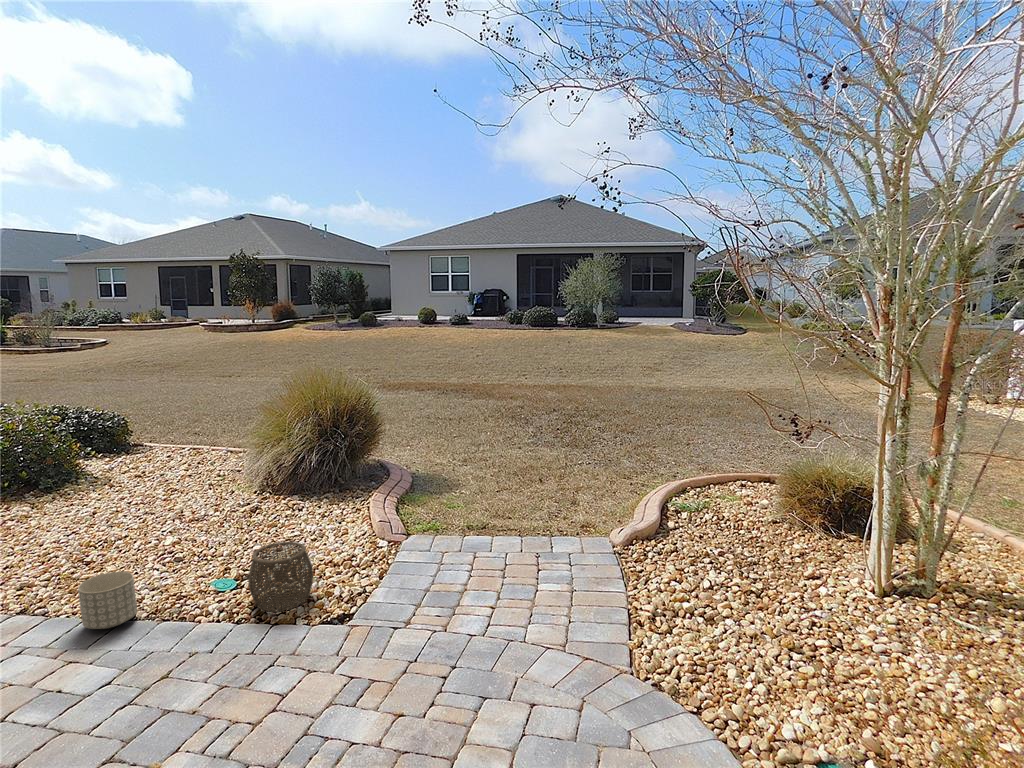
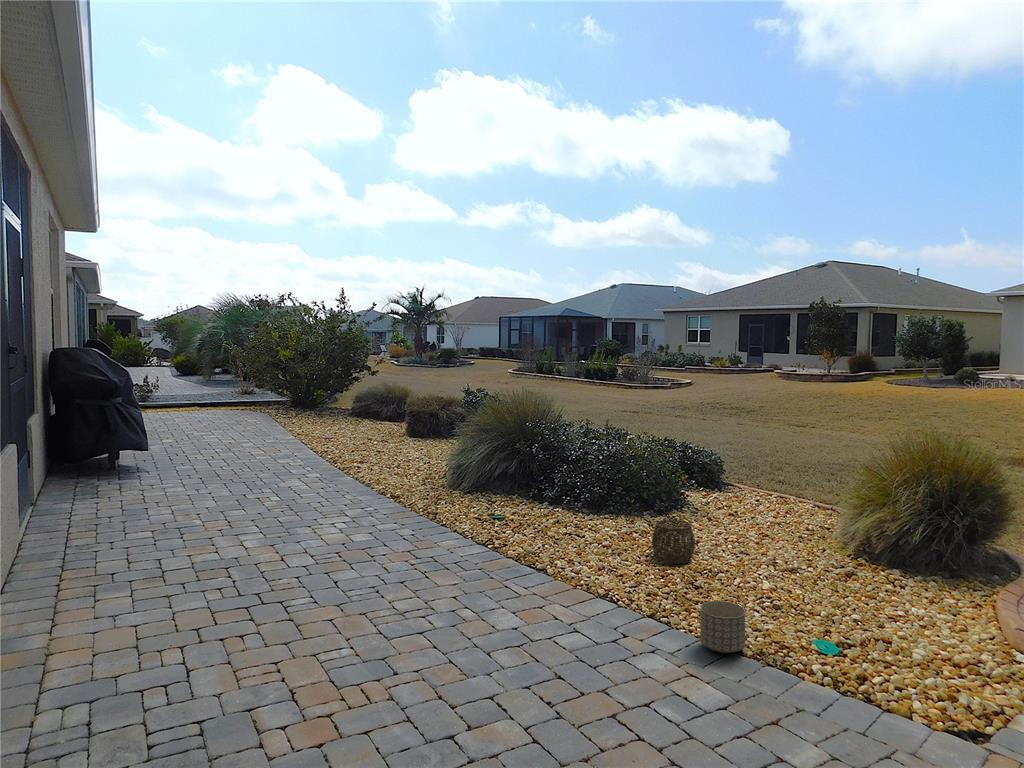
woven basket: present [248,542,314,612] -> present [652,520,695,564]

